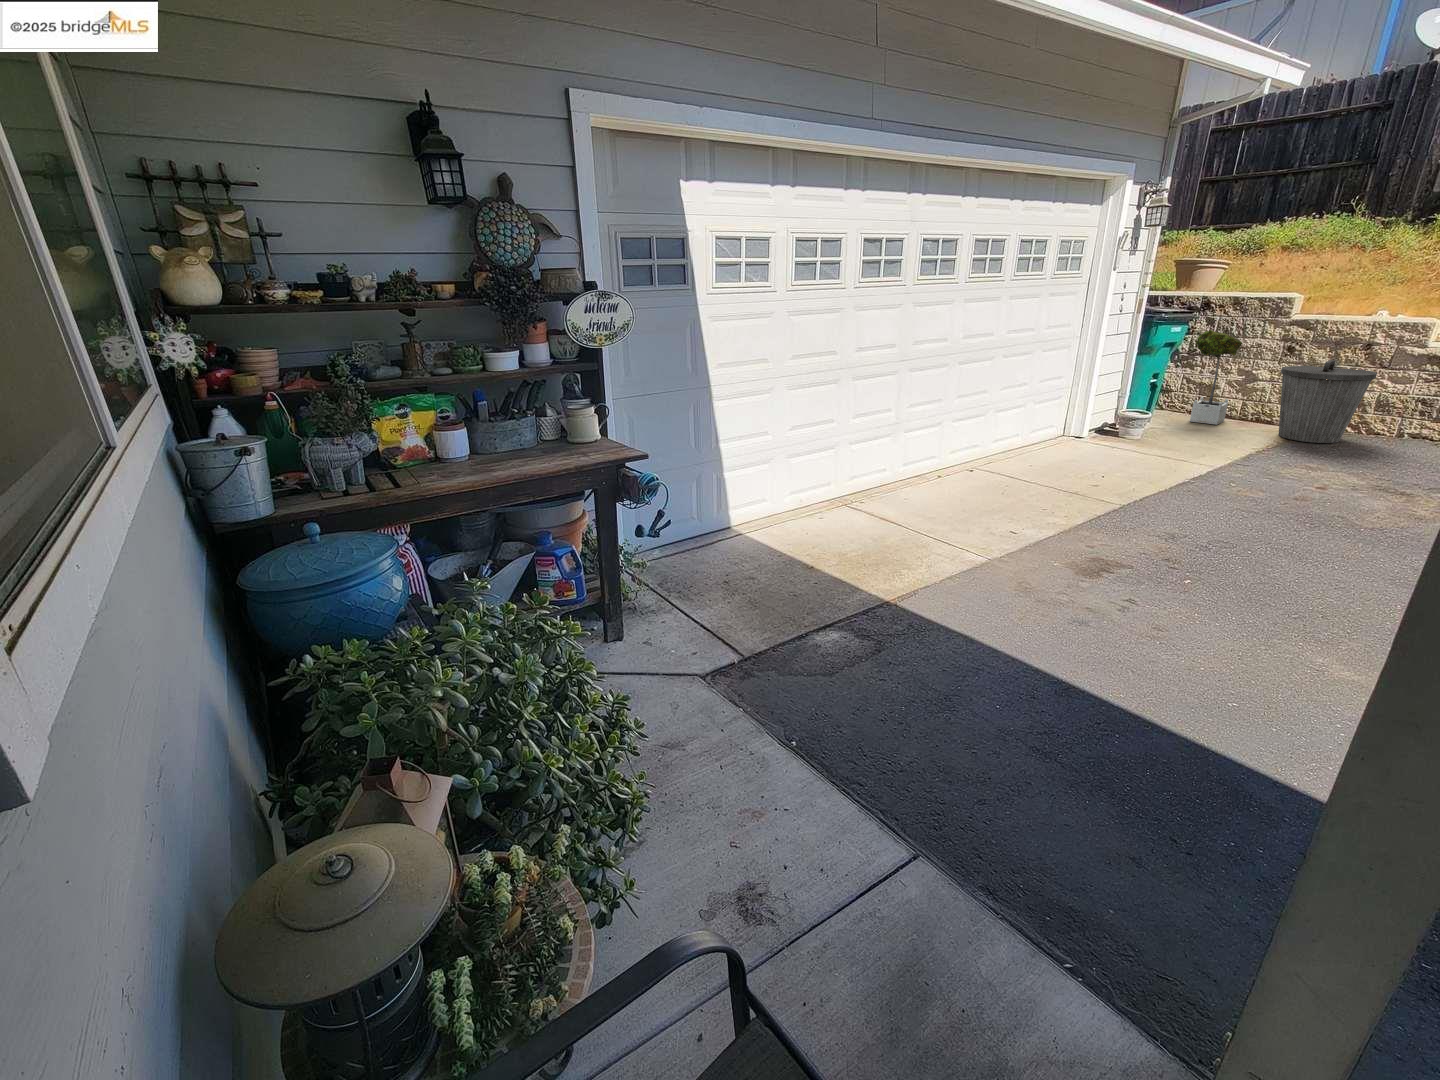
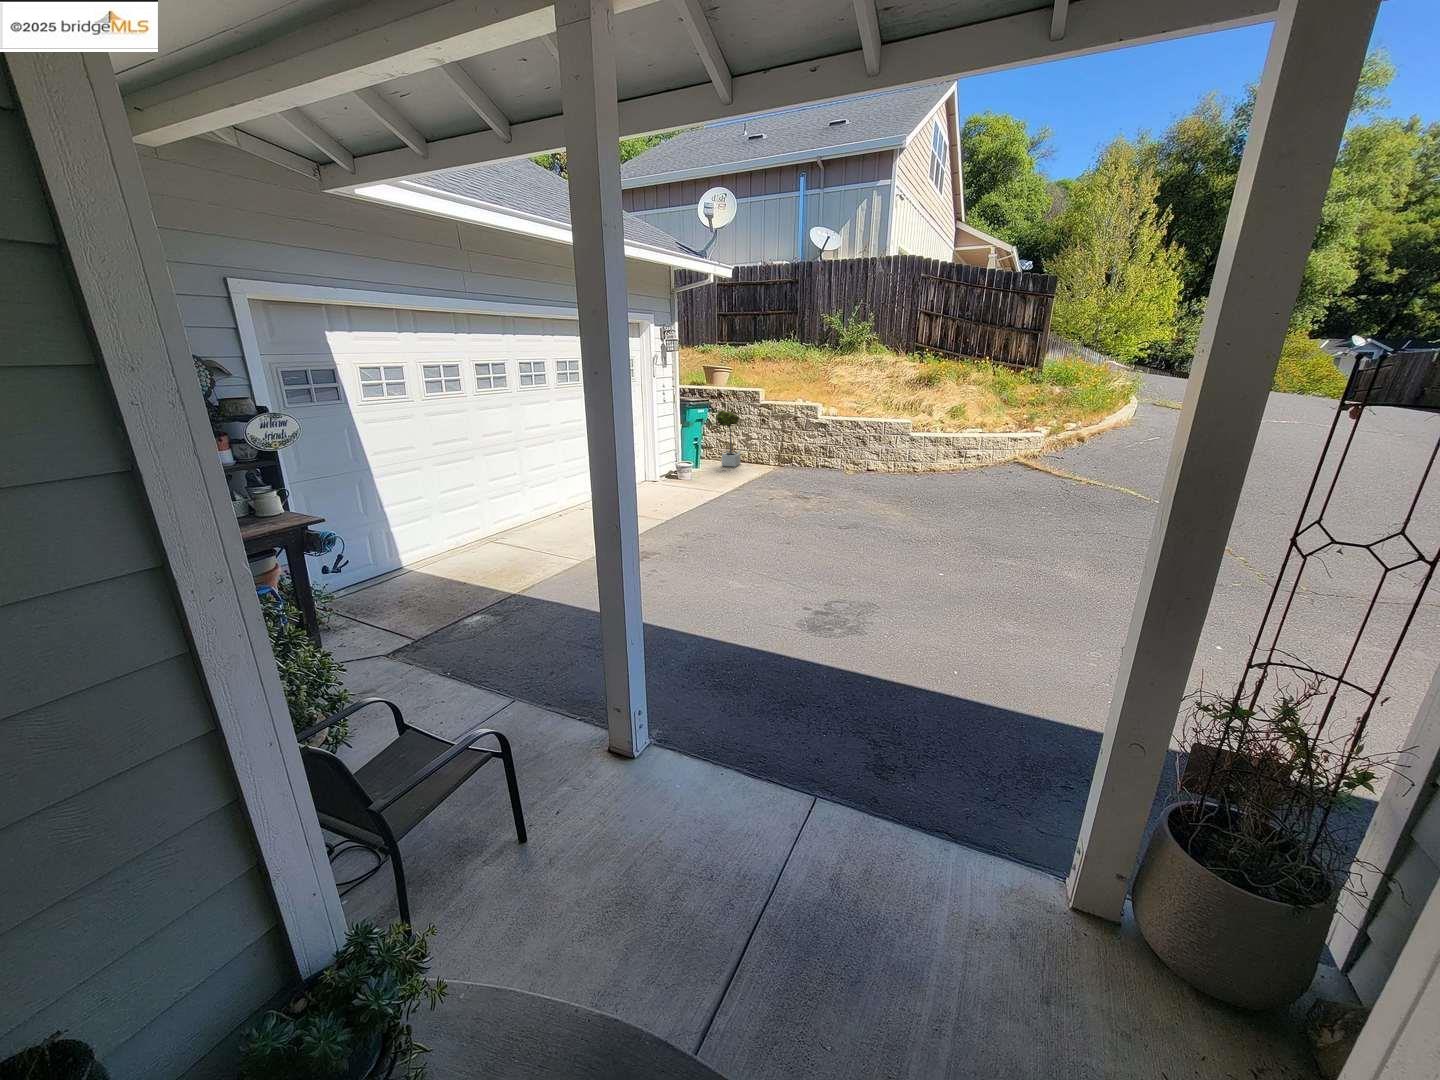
trash can: present [1278,360,1377,443] -> none [758,426,801,473]

